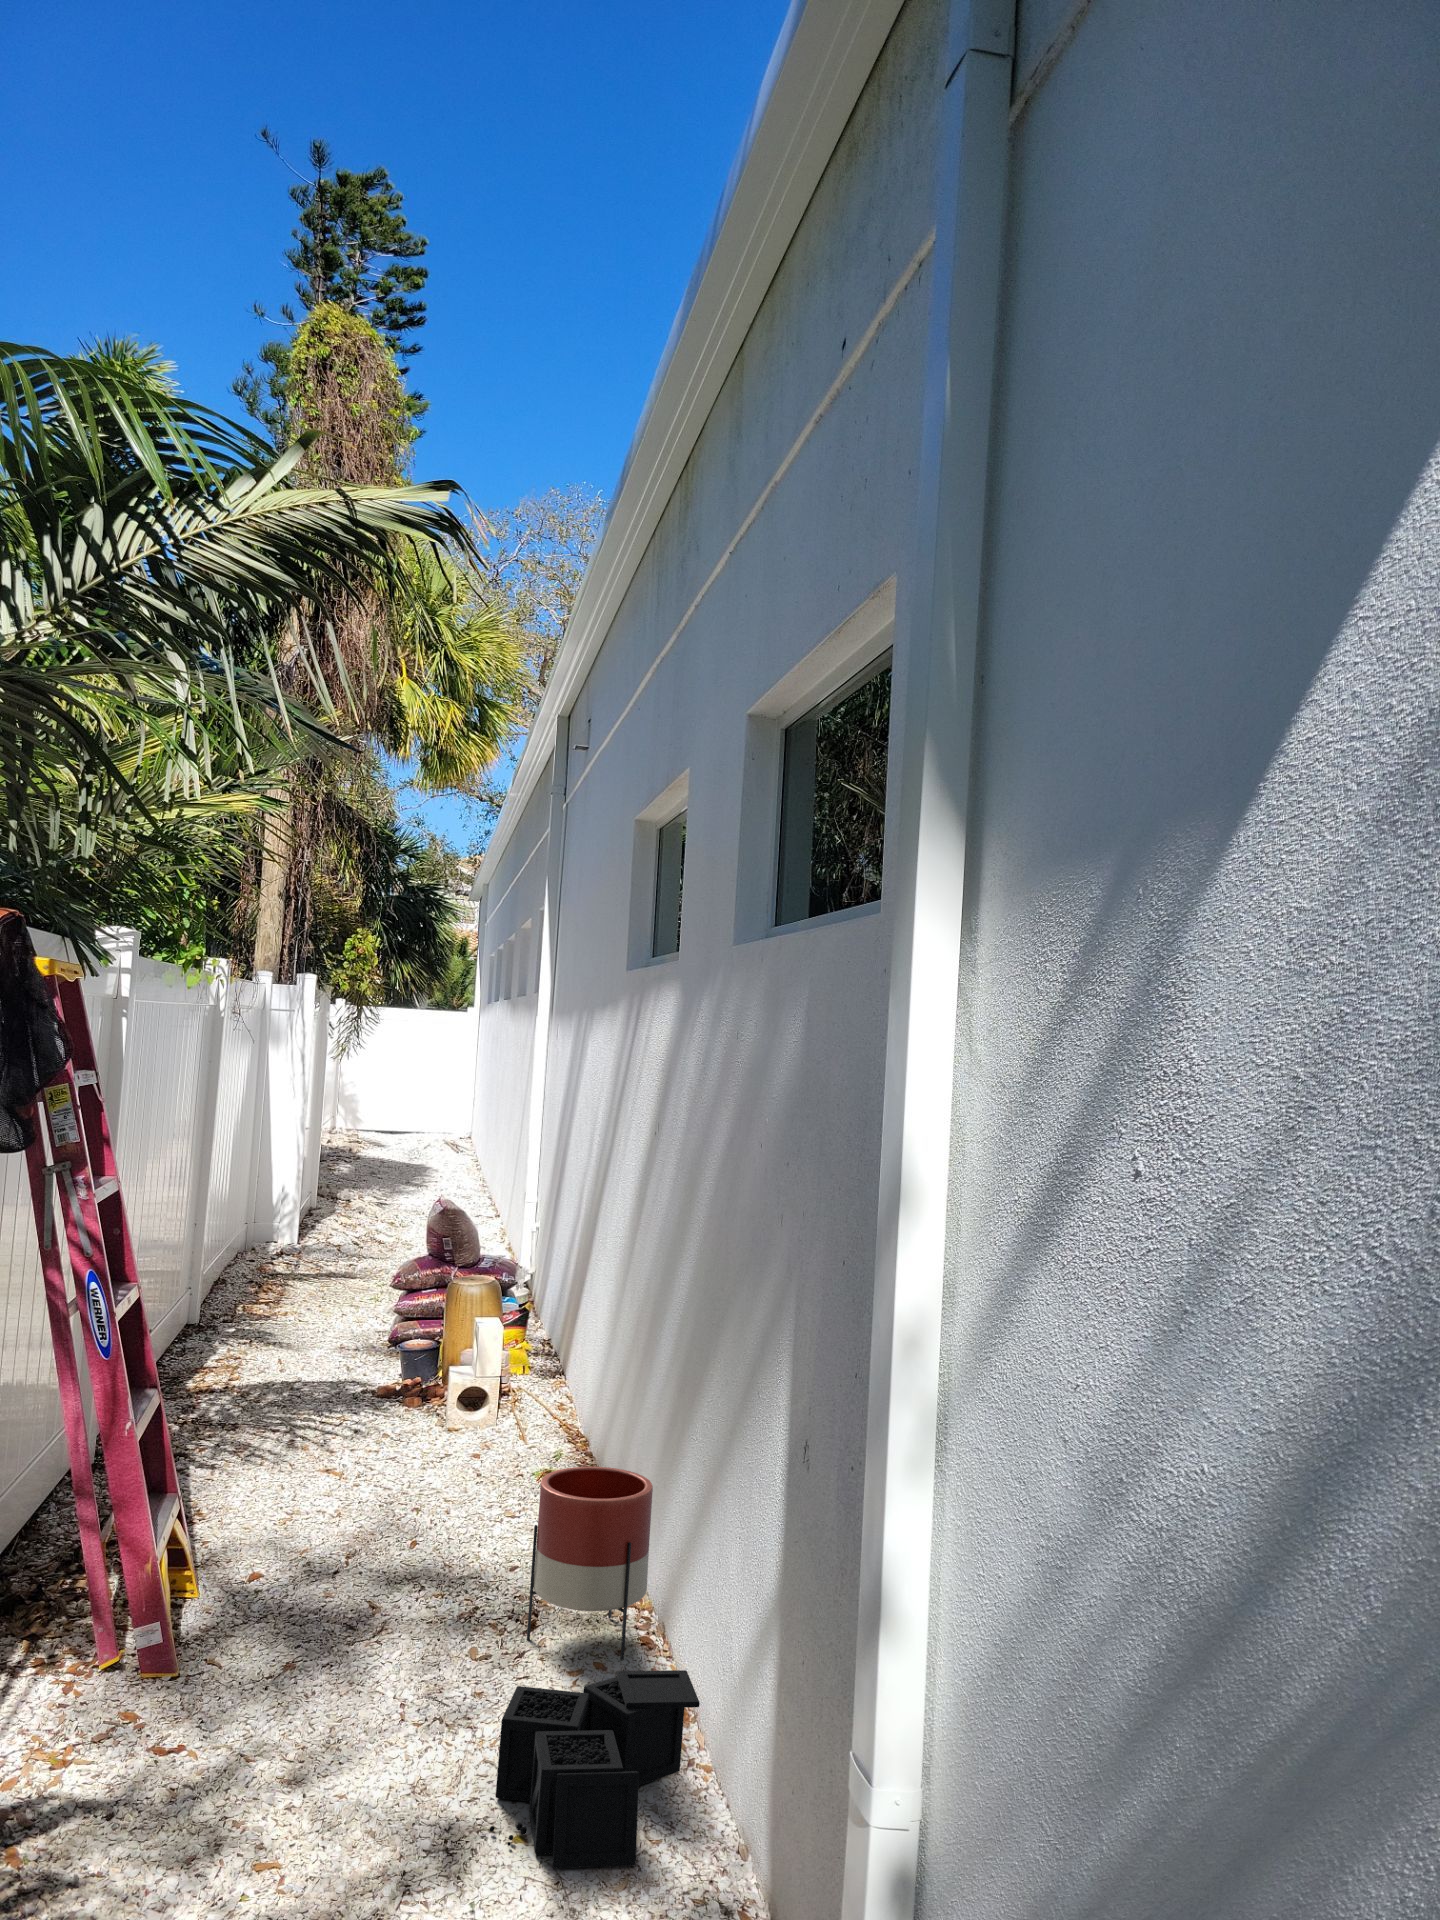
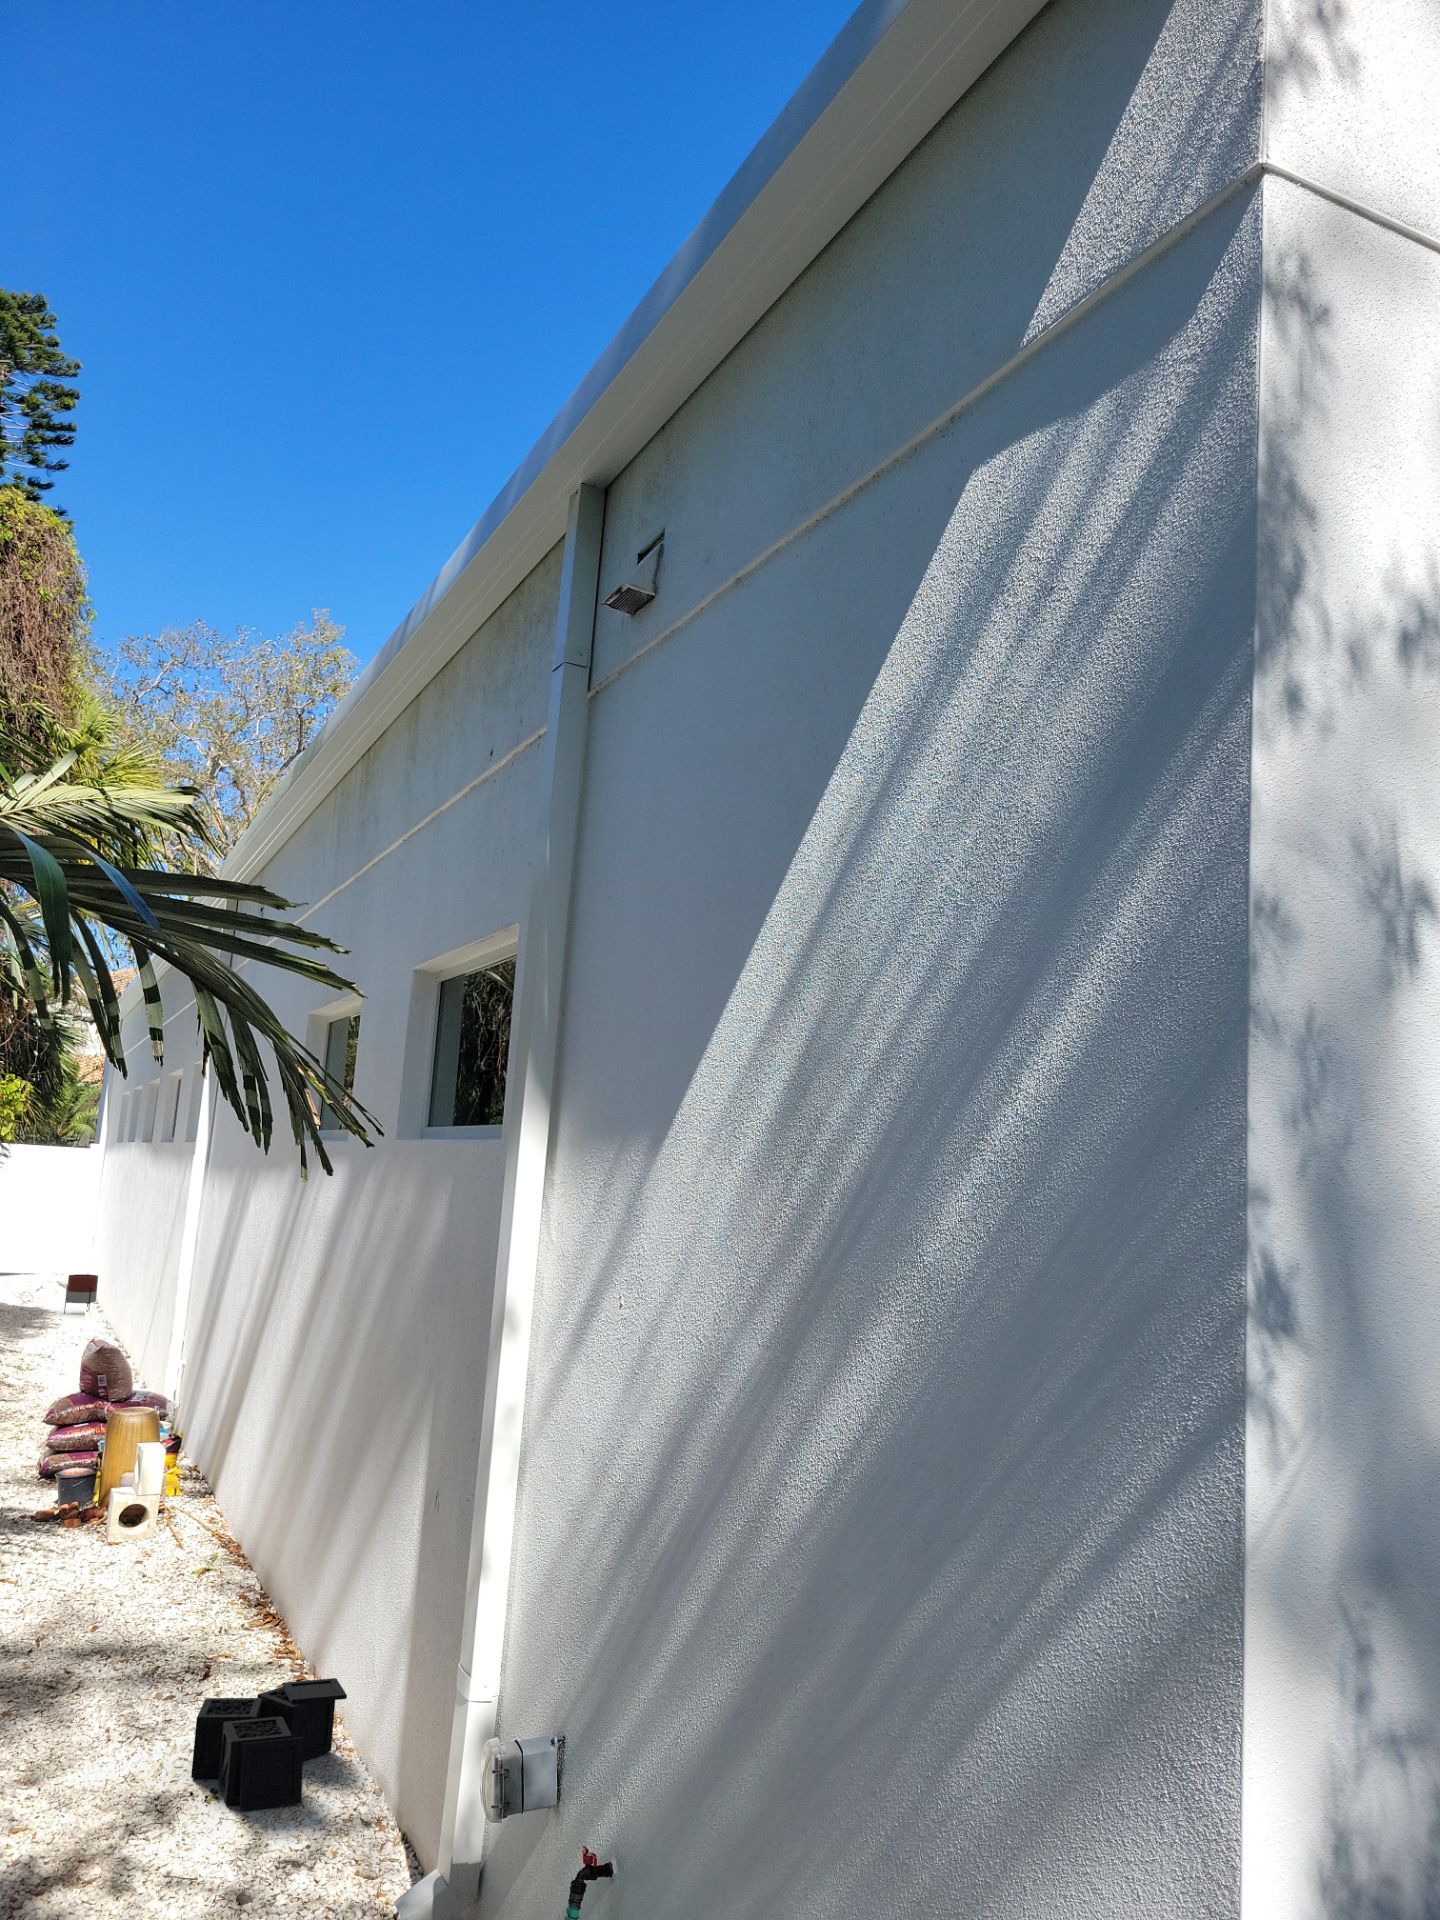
planter: present [527,1466,653,1660] -> present [64,1274,98,1314]

